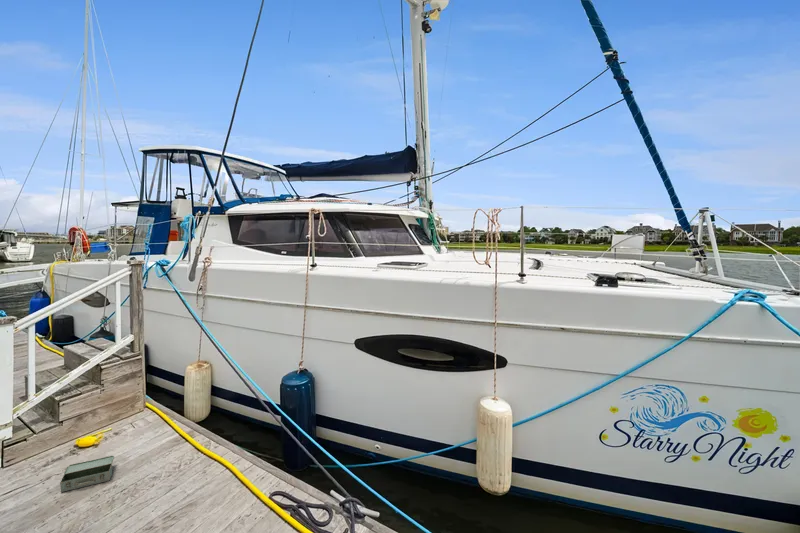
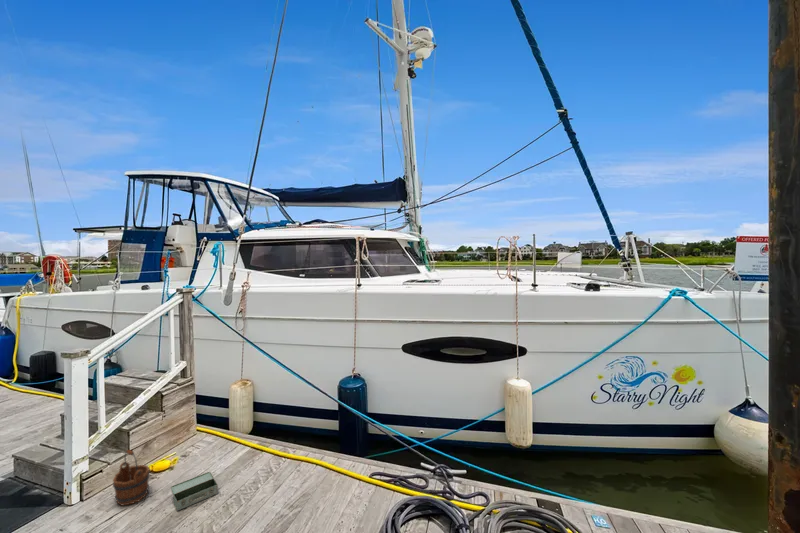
wooden bucket: none [18,422,58,476] -> present [113,450,149,505]

